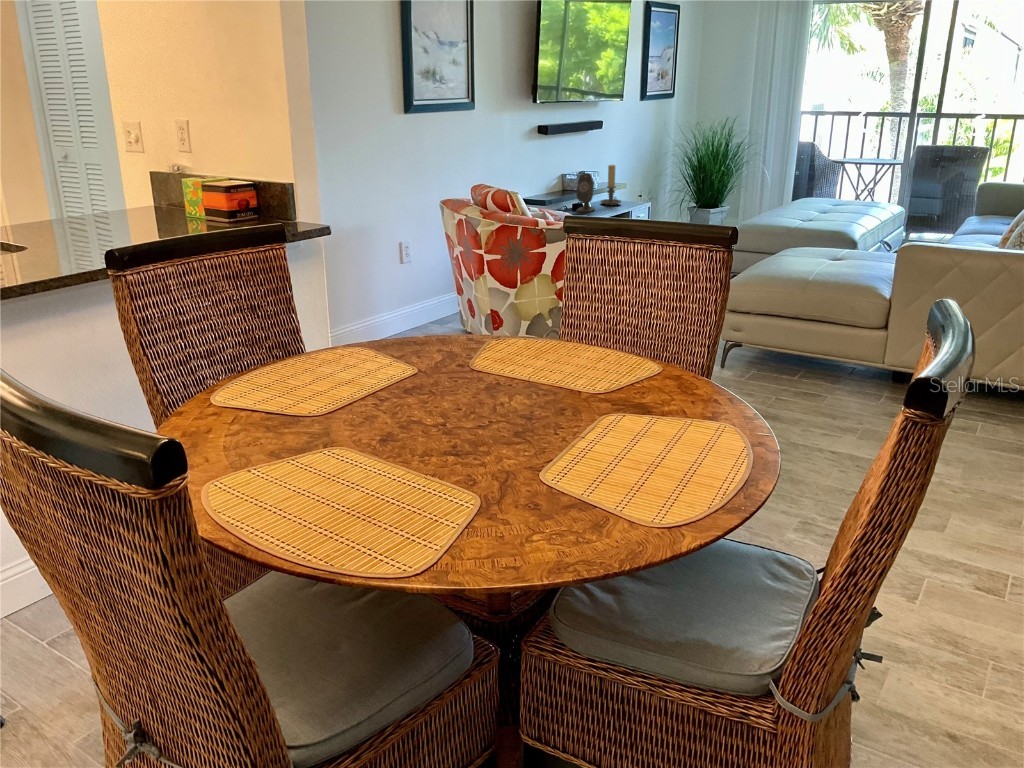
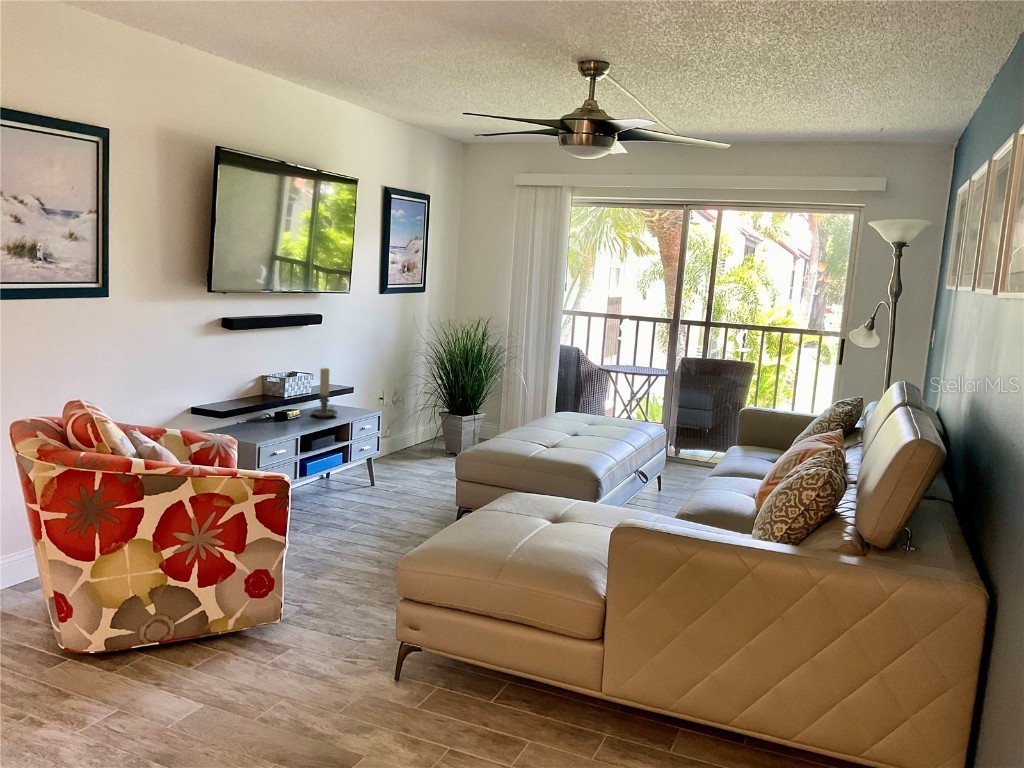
speaker: present [576,173,595,212] -> none [270,378,297,427]

